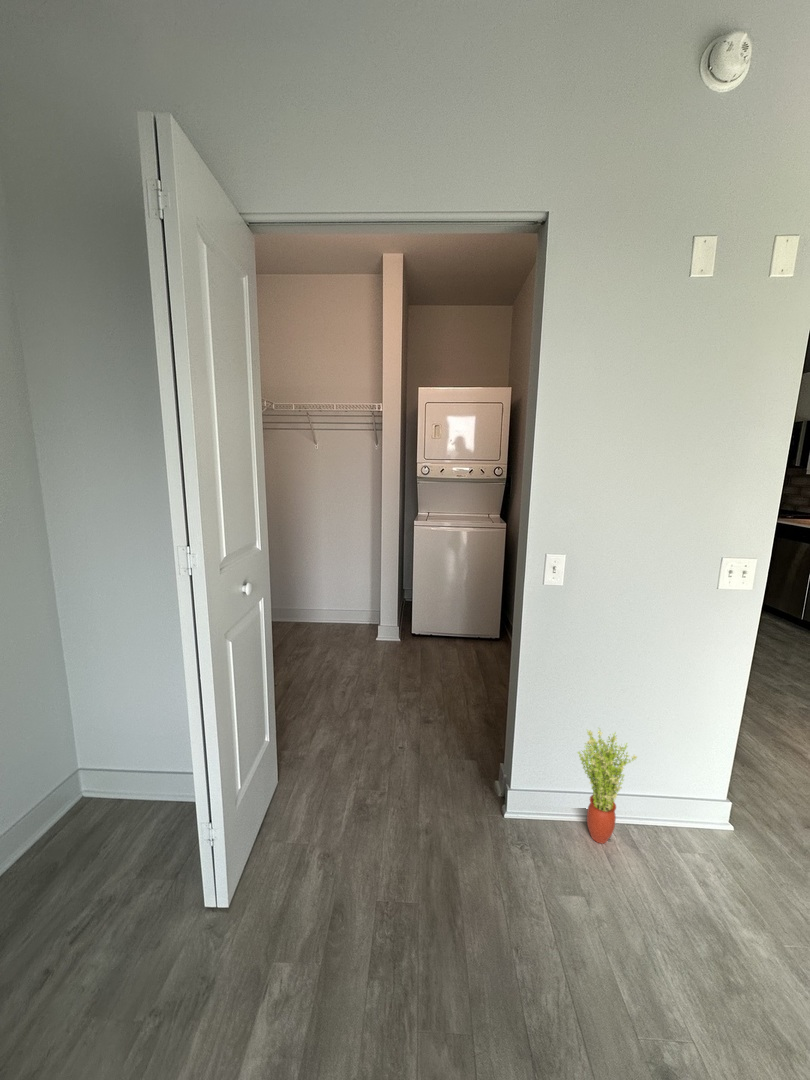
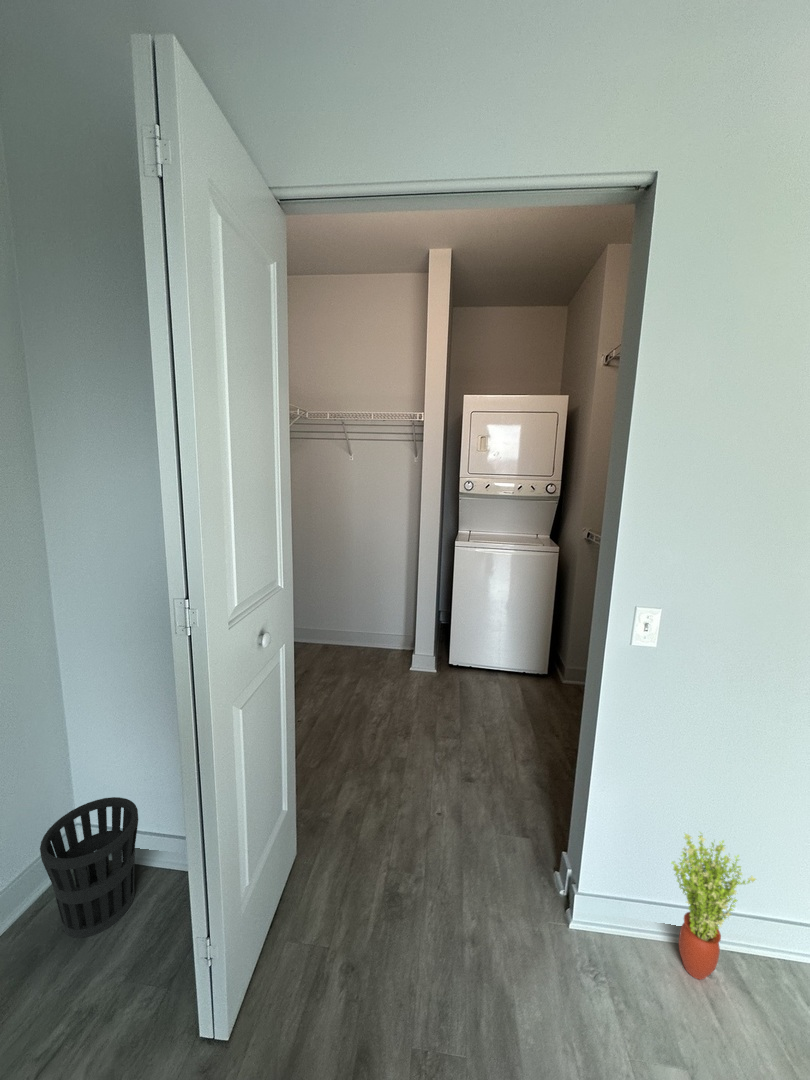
wastebasket: none [55,739,139,853] -> present [40,797,138,938]

